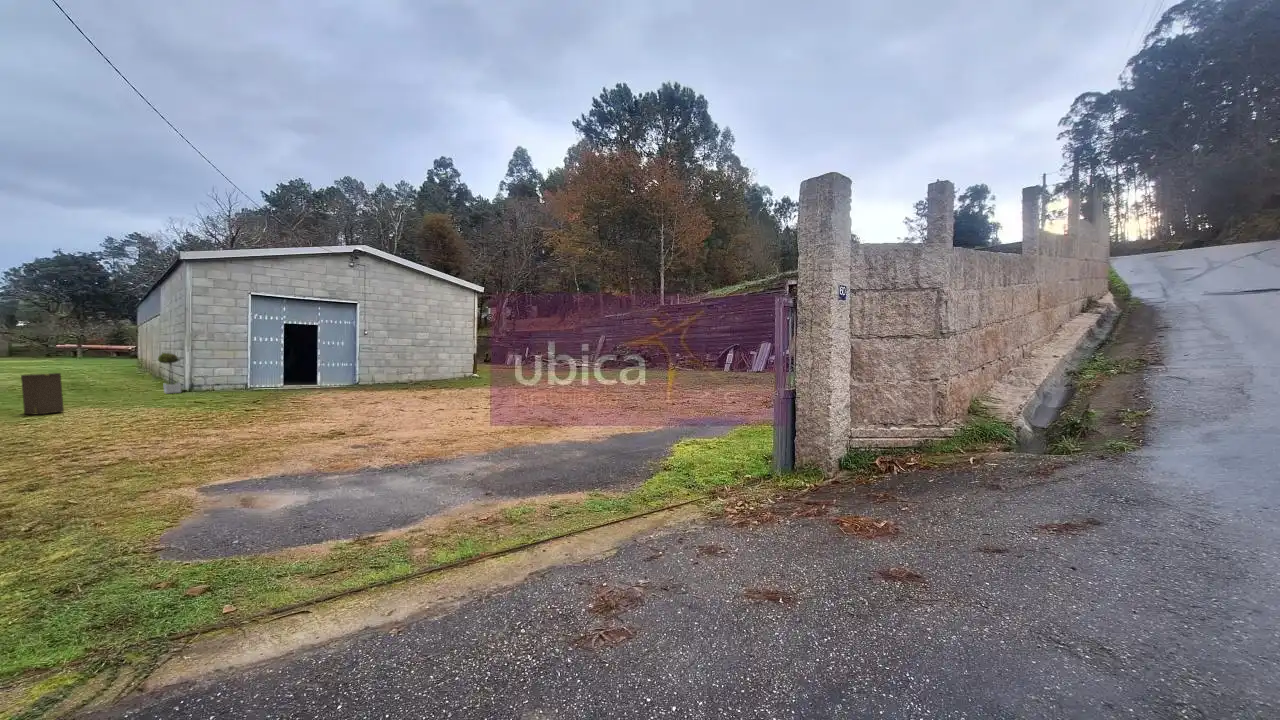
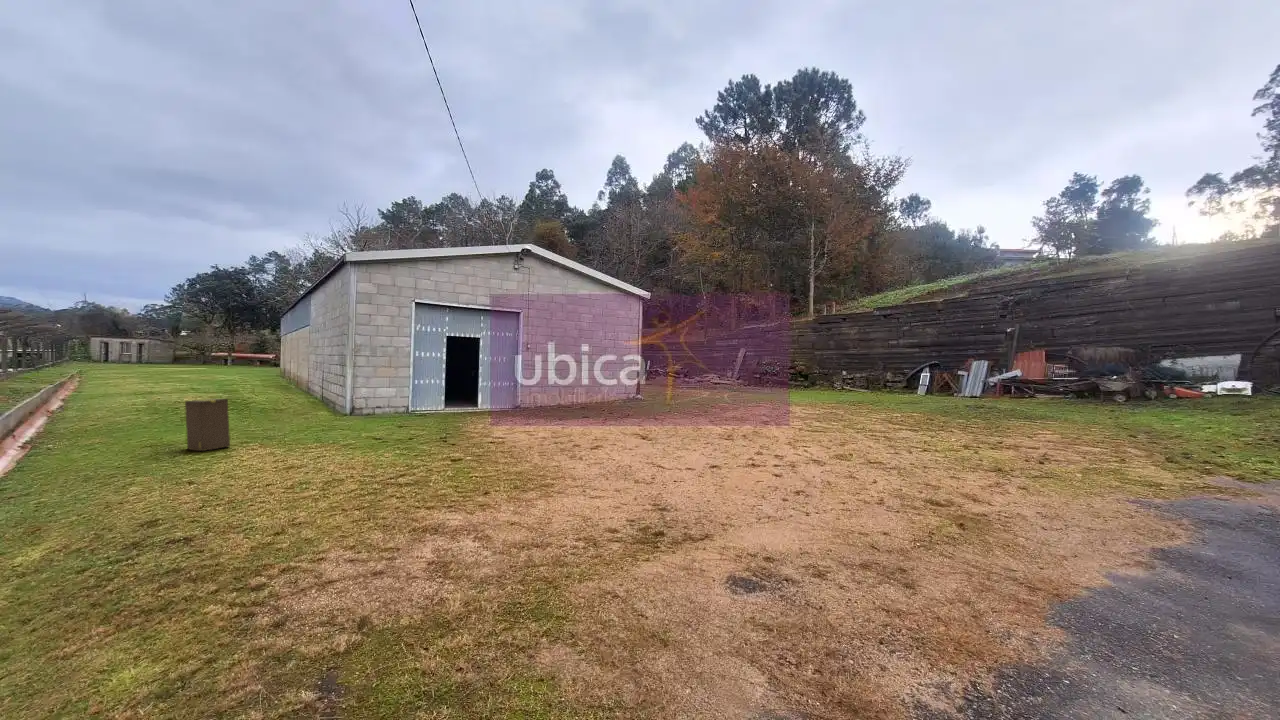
potted tree: present [158,353,181,393] -> none [320,369,343,416]

